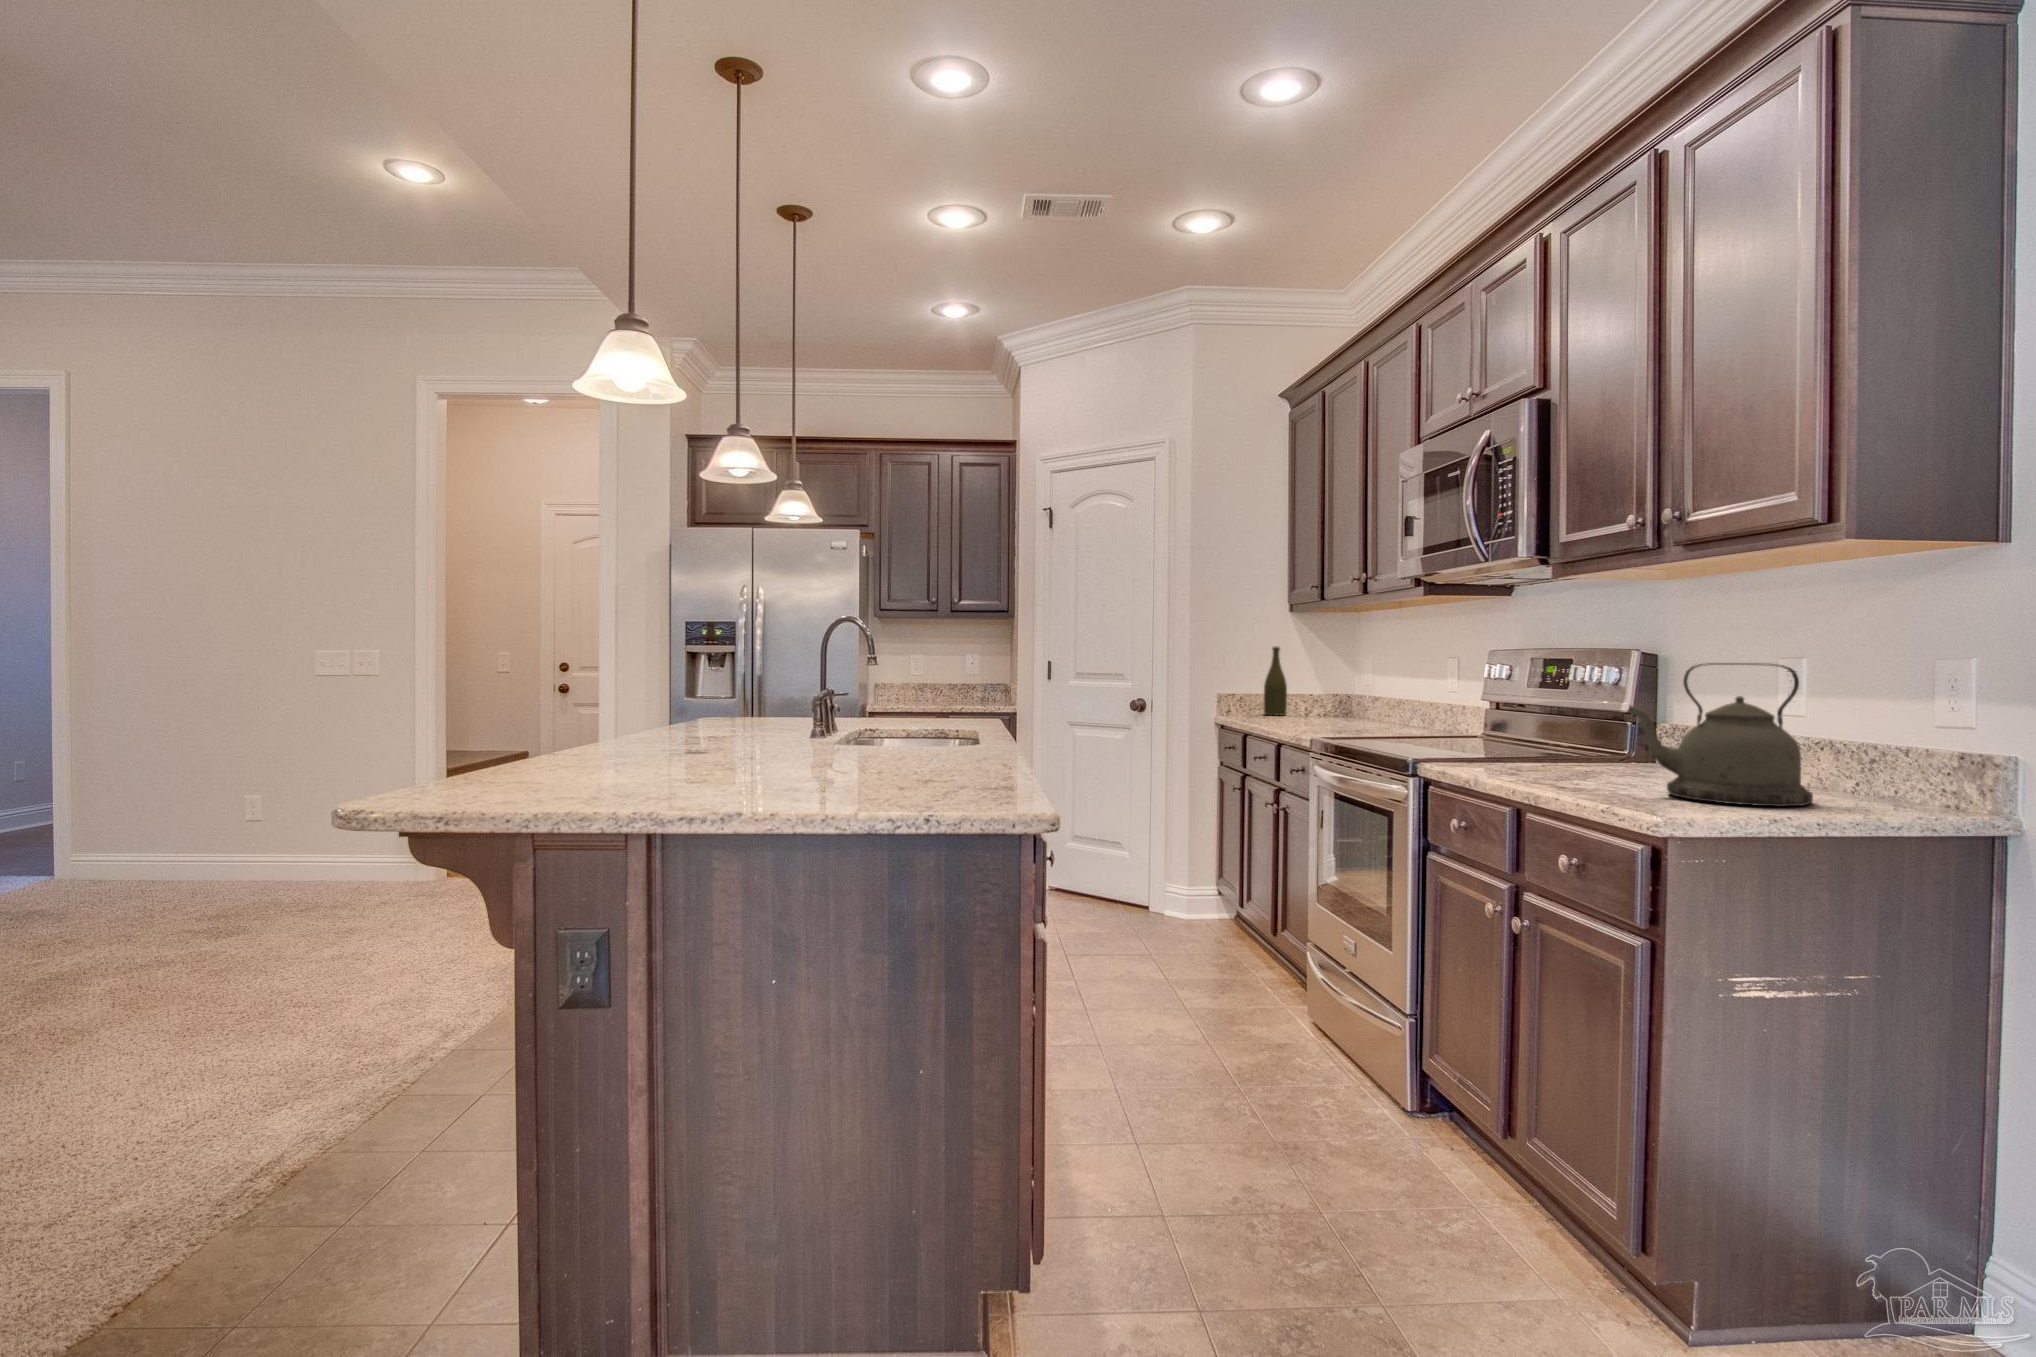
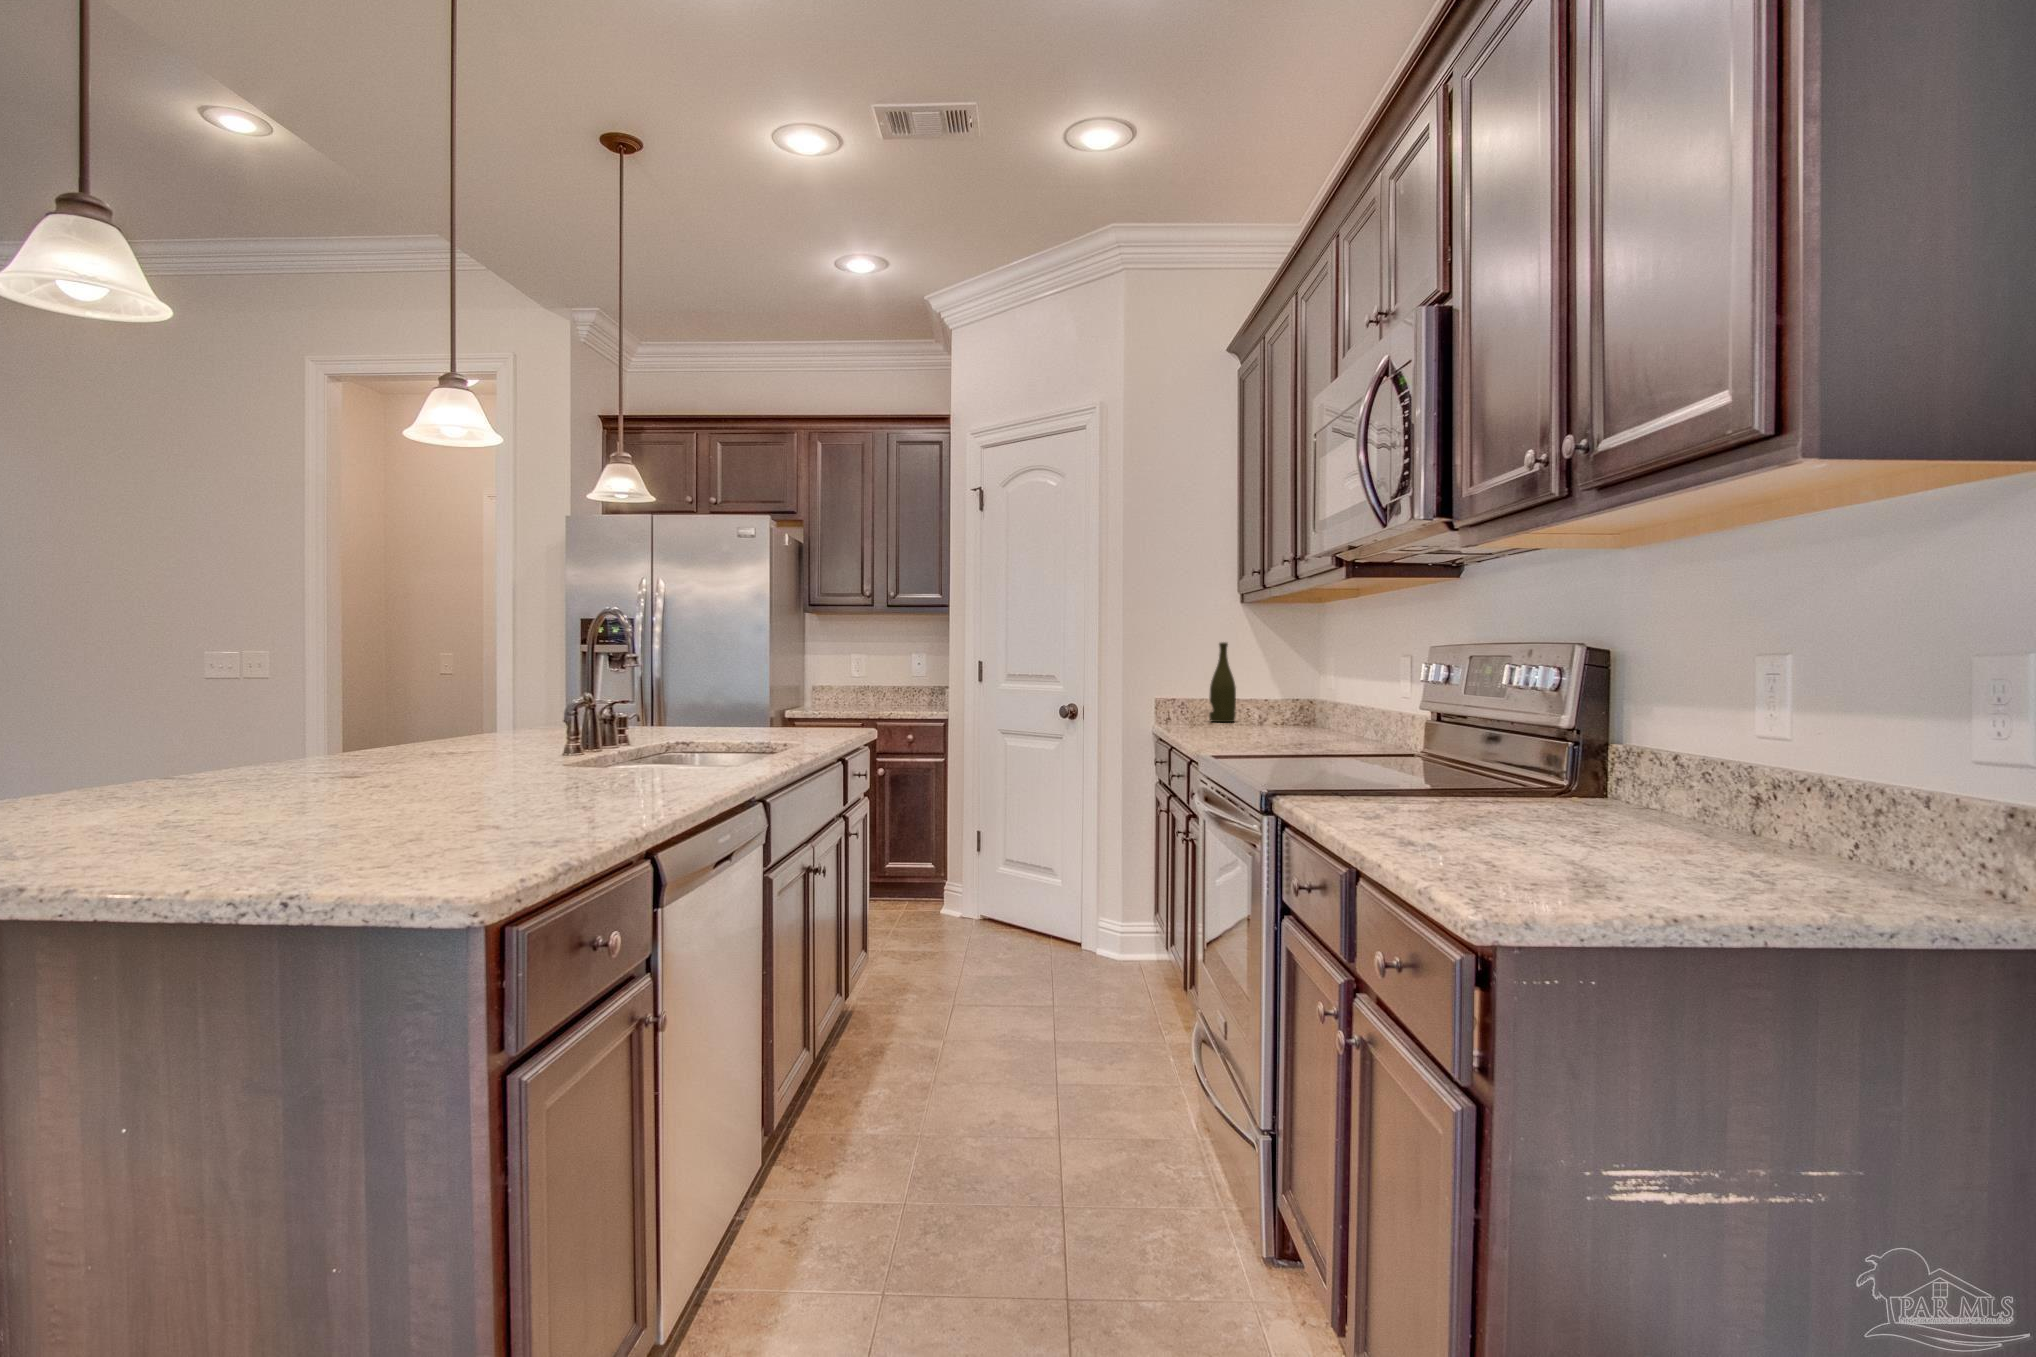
kettle: present [1628,663,1813,806] -> none [1486,661,1765,889]

